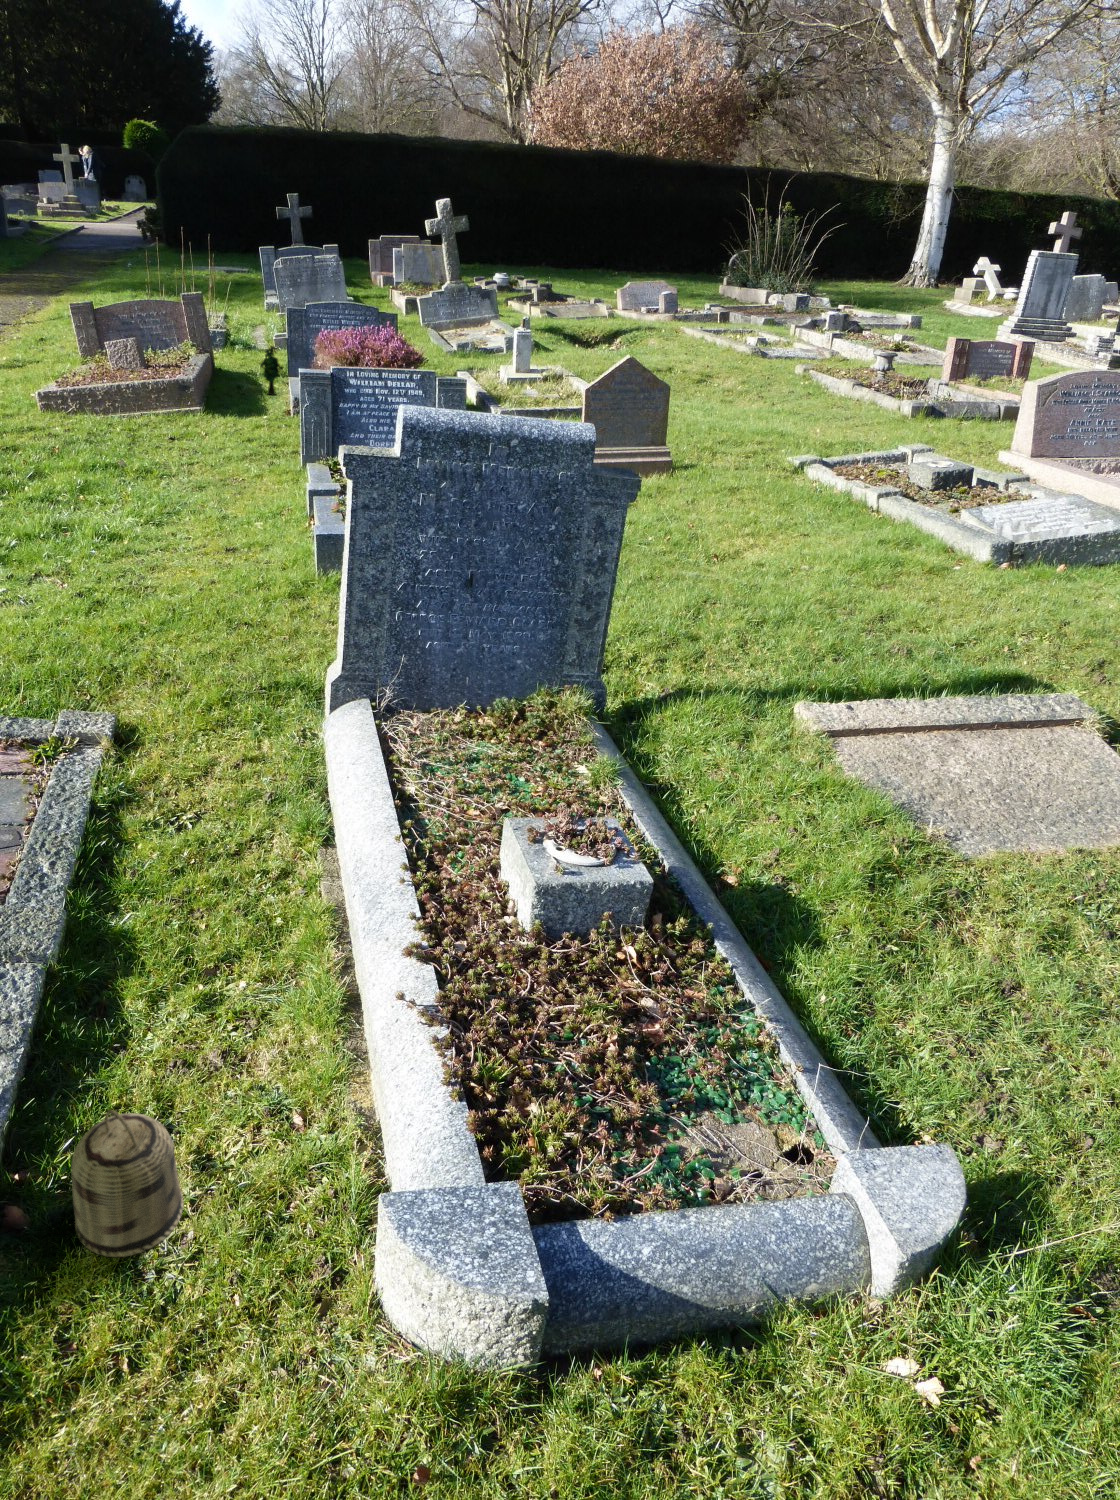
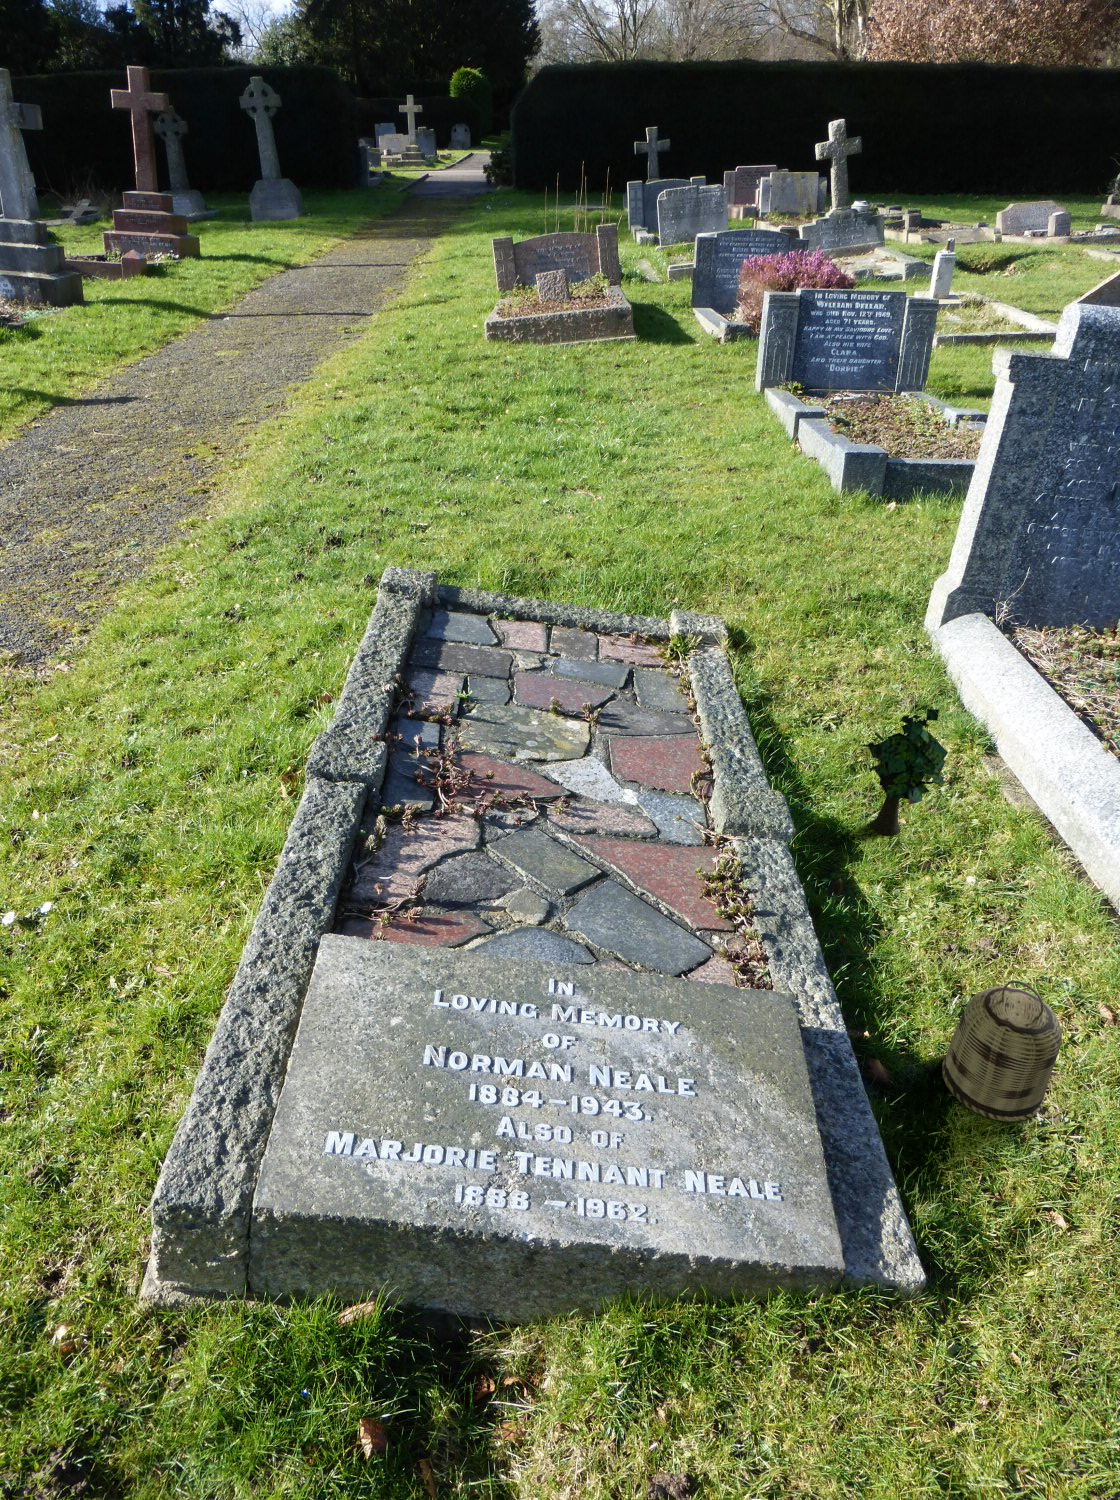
decorative plant: present [260,346,283,395] -> present [860,706,948,835]

